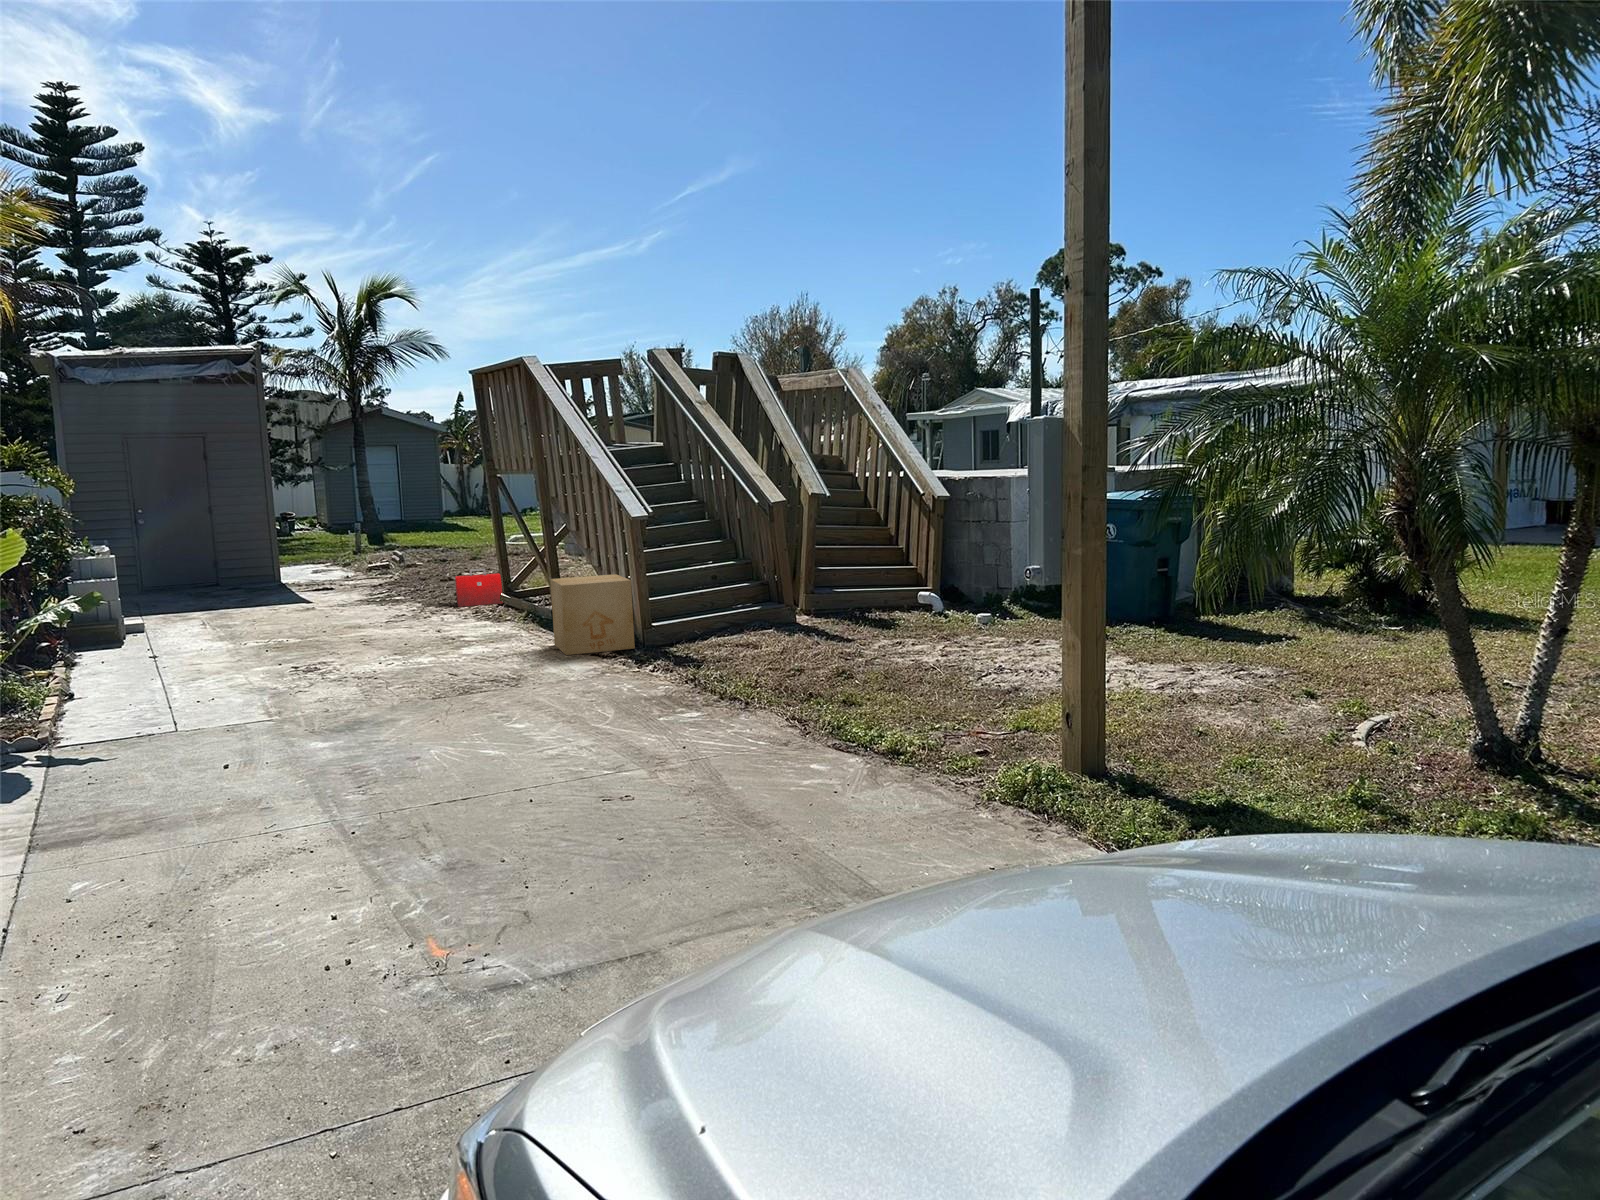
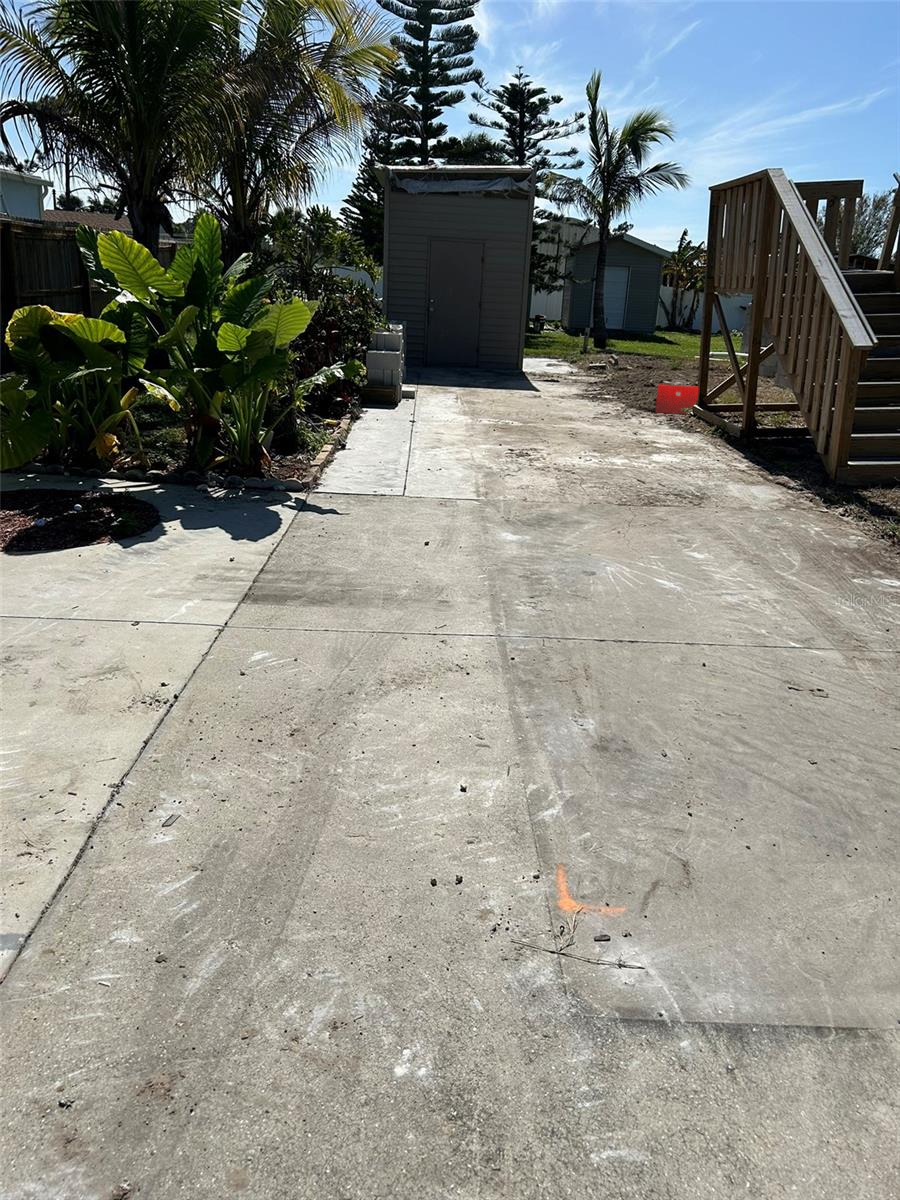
cardboard box: present [550,574,635,655] -> none [741,400,838,485]

